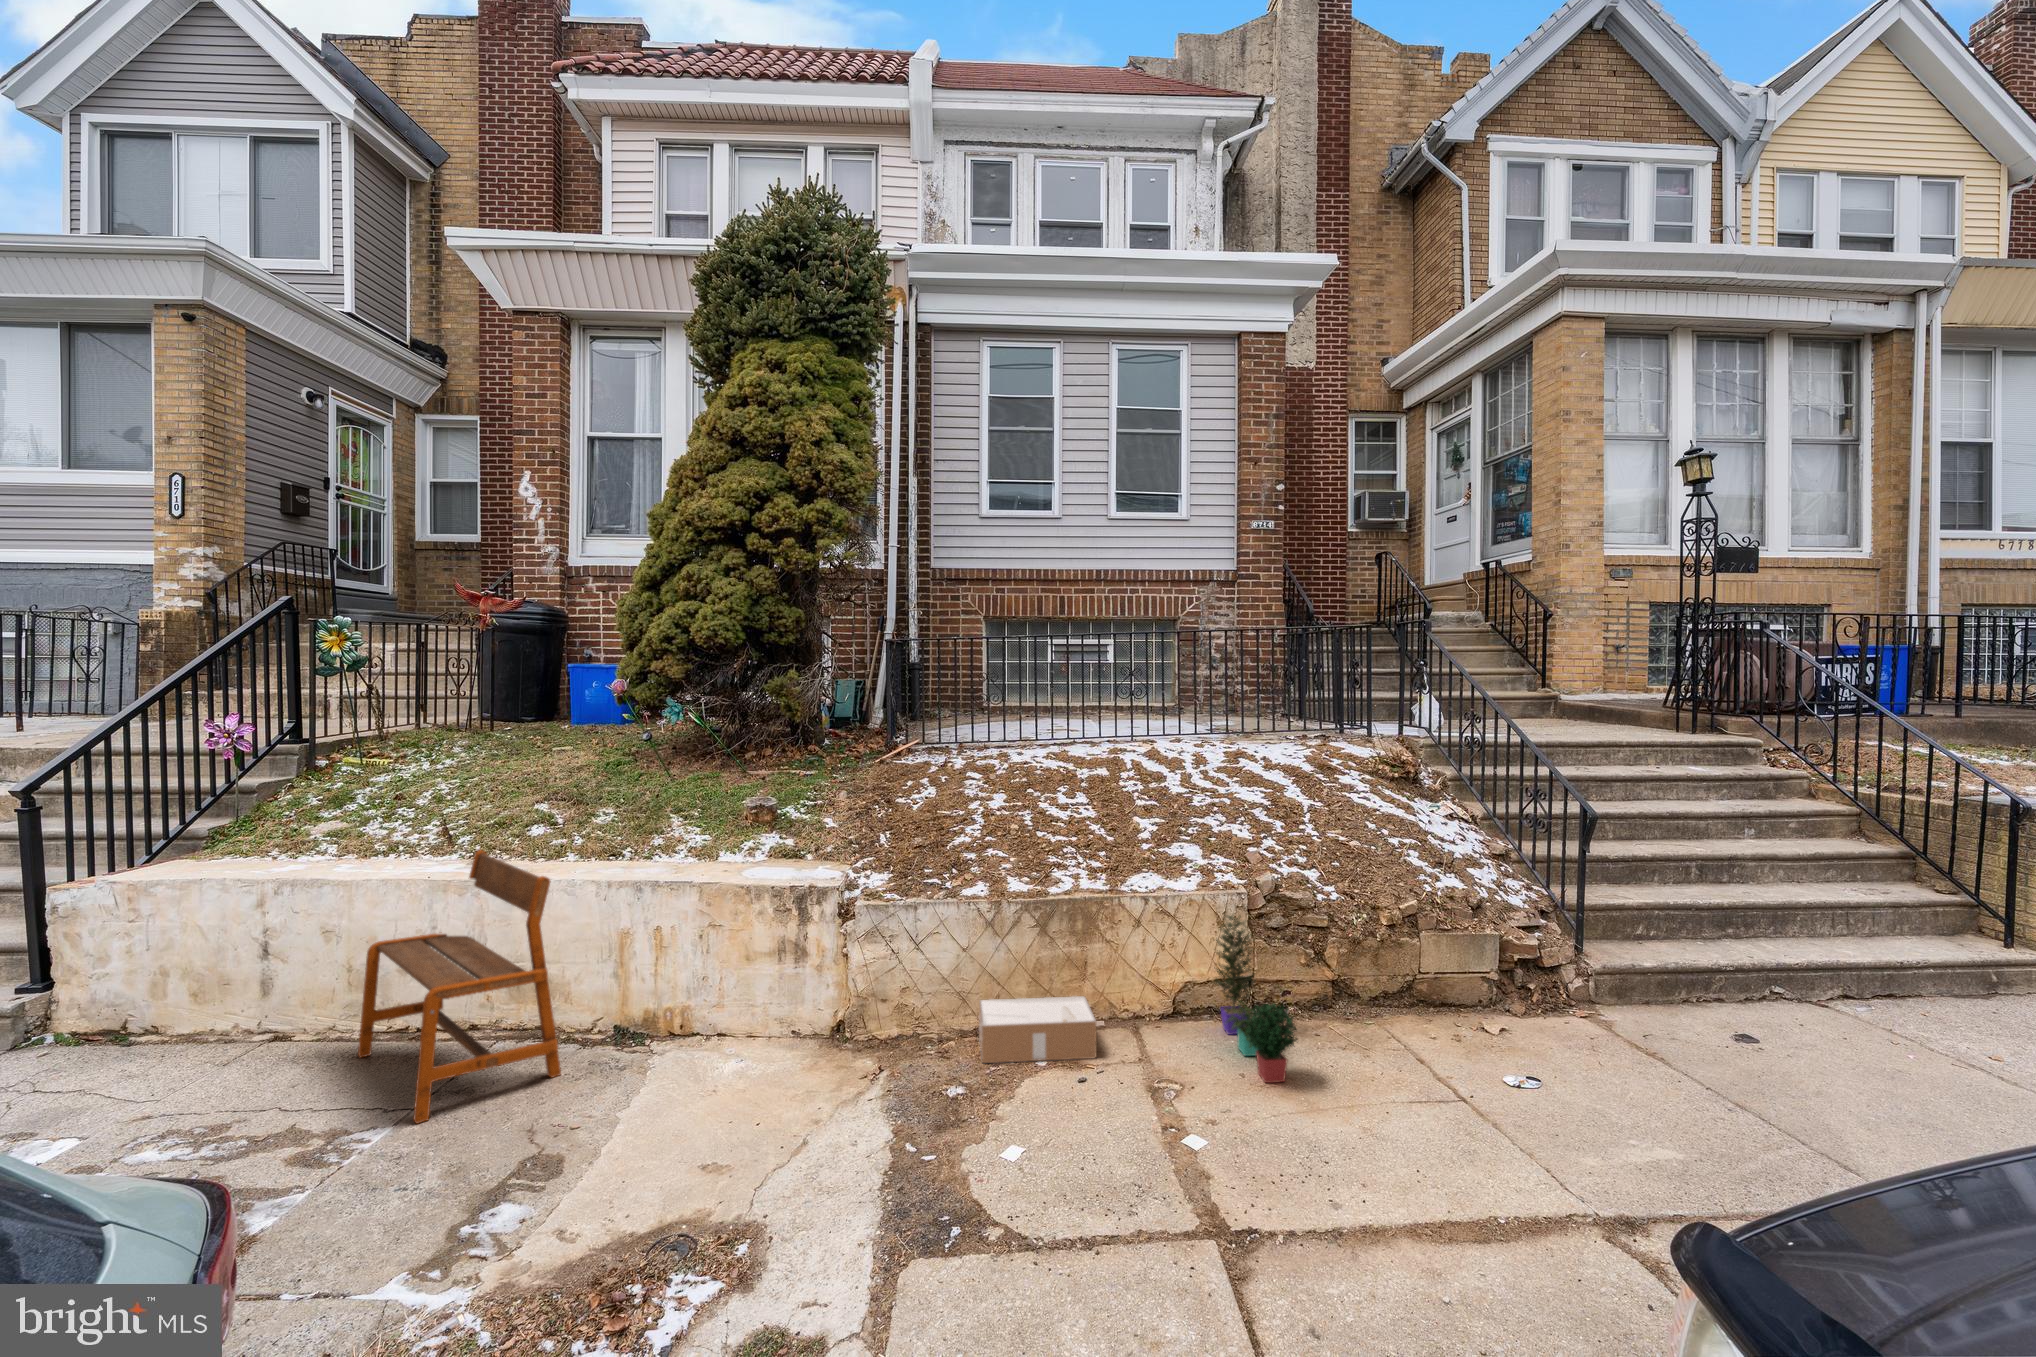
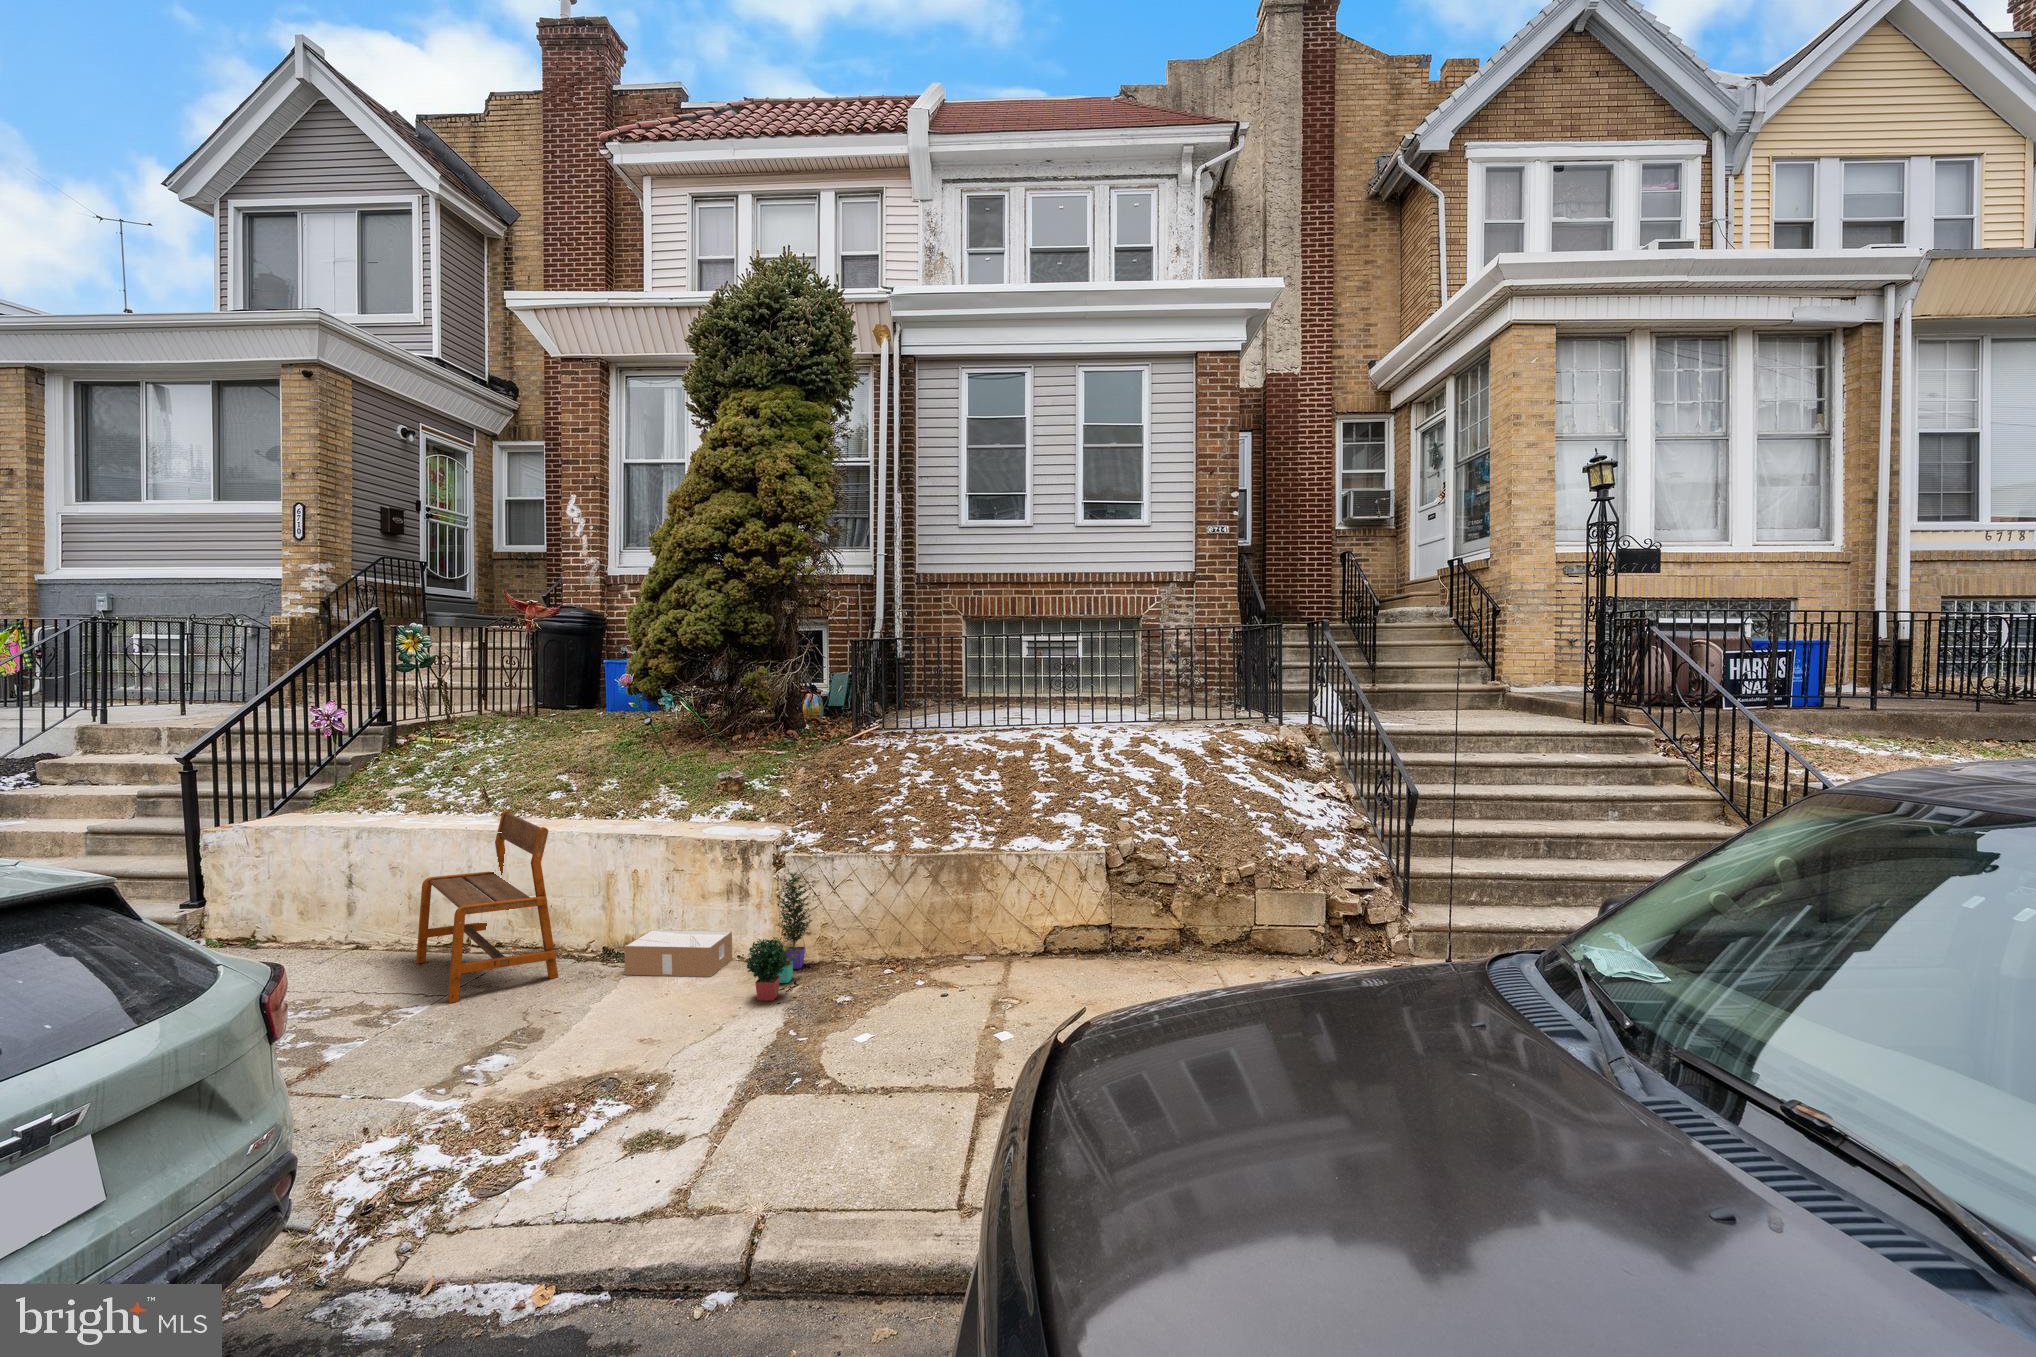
potted plant: present [1216,916,1297,1083] -> present [745,870,812,1001]
cardboard box: present [979,996,1096,1063] -> present [625,930,733,977]

